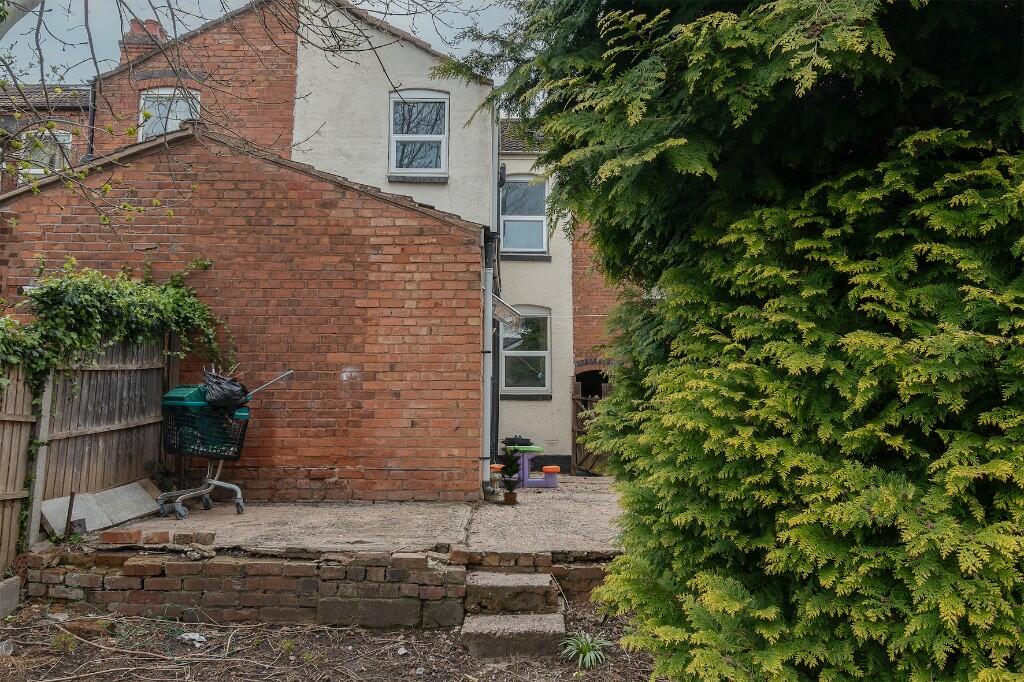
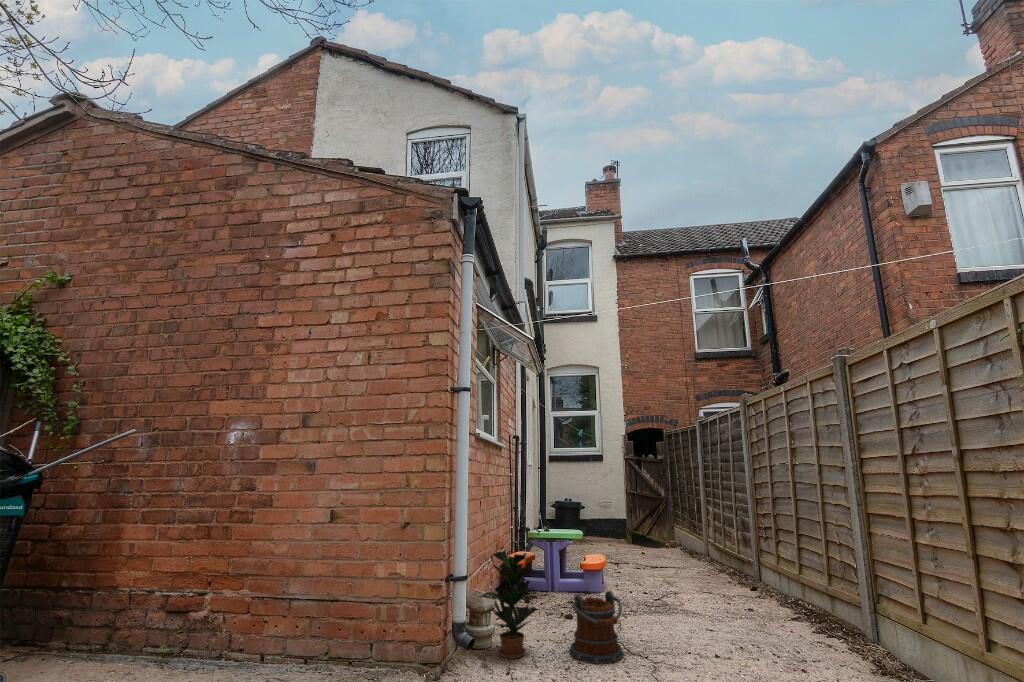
bucket: none [542,470,573,506] -> present [569,591,624,664]

